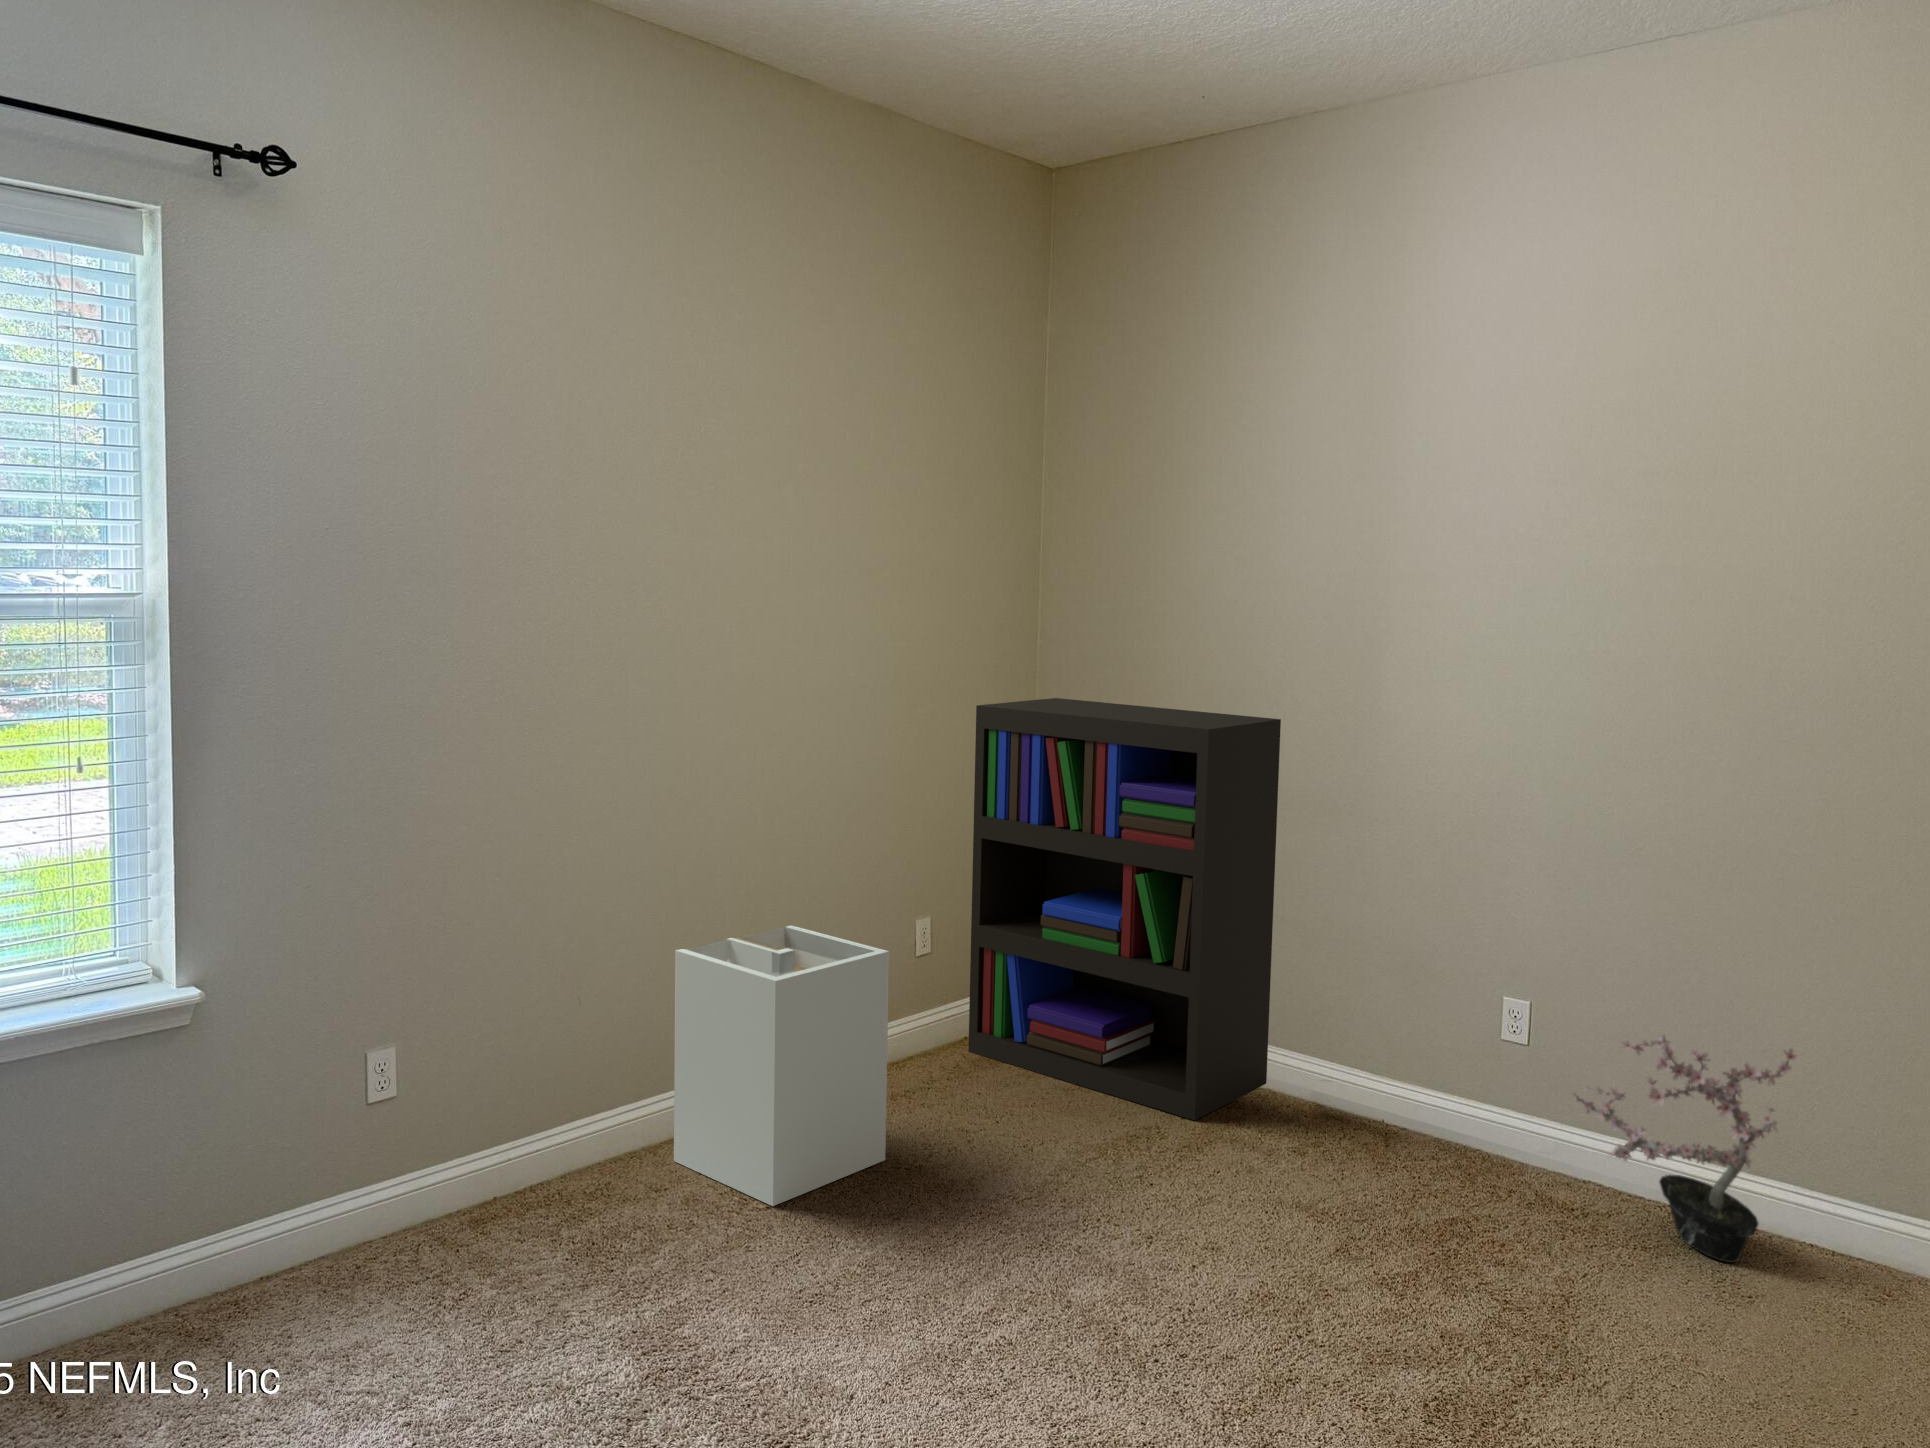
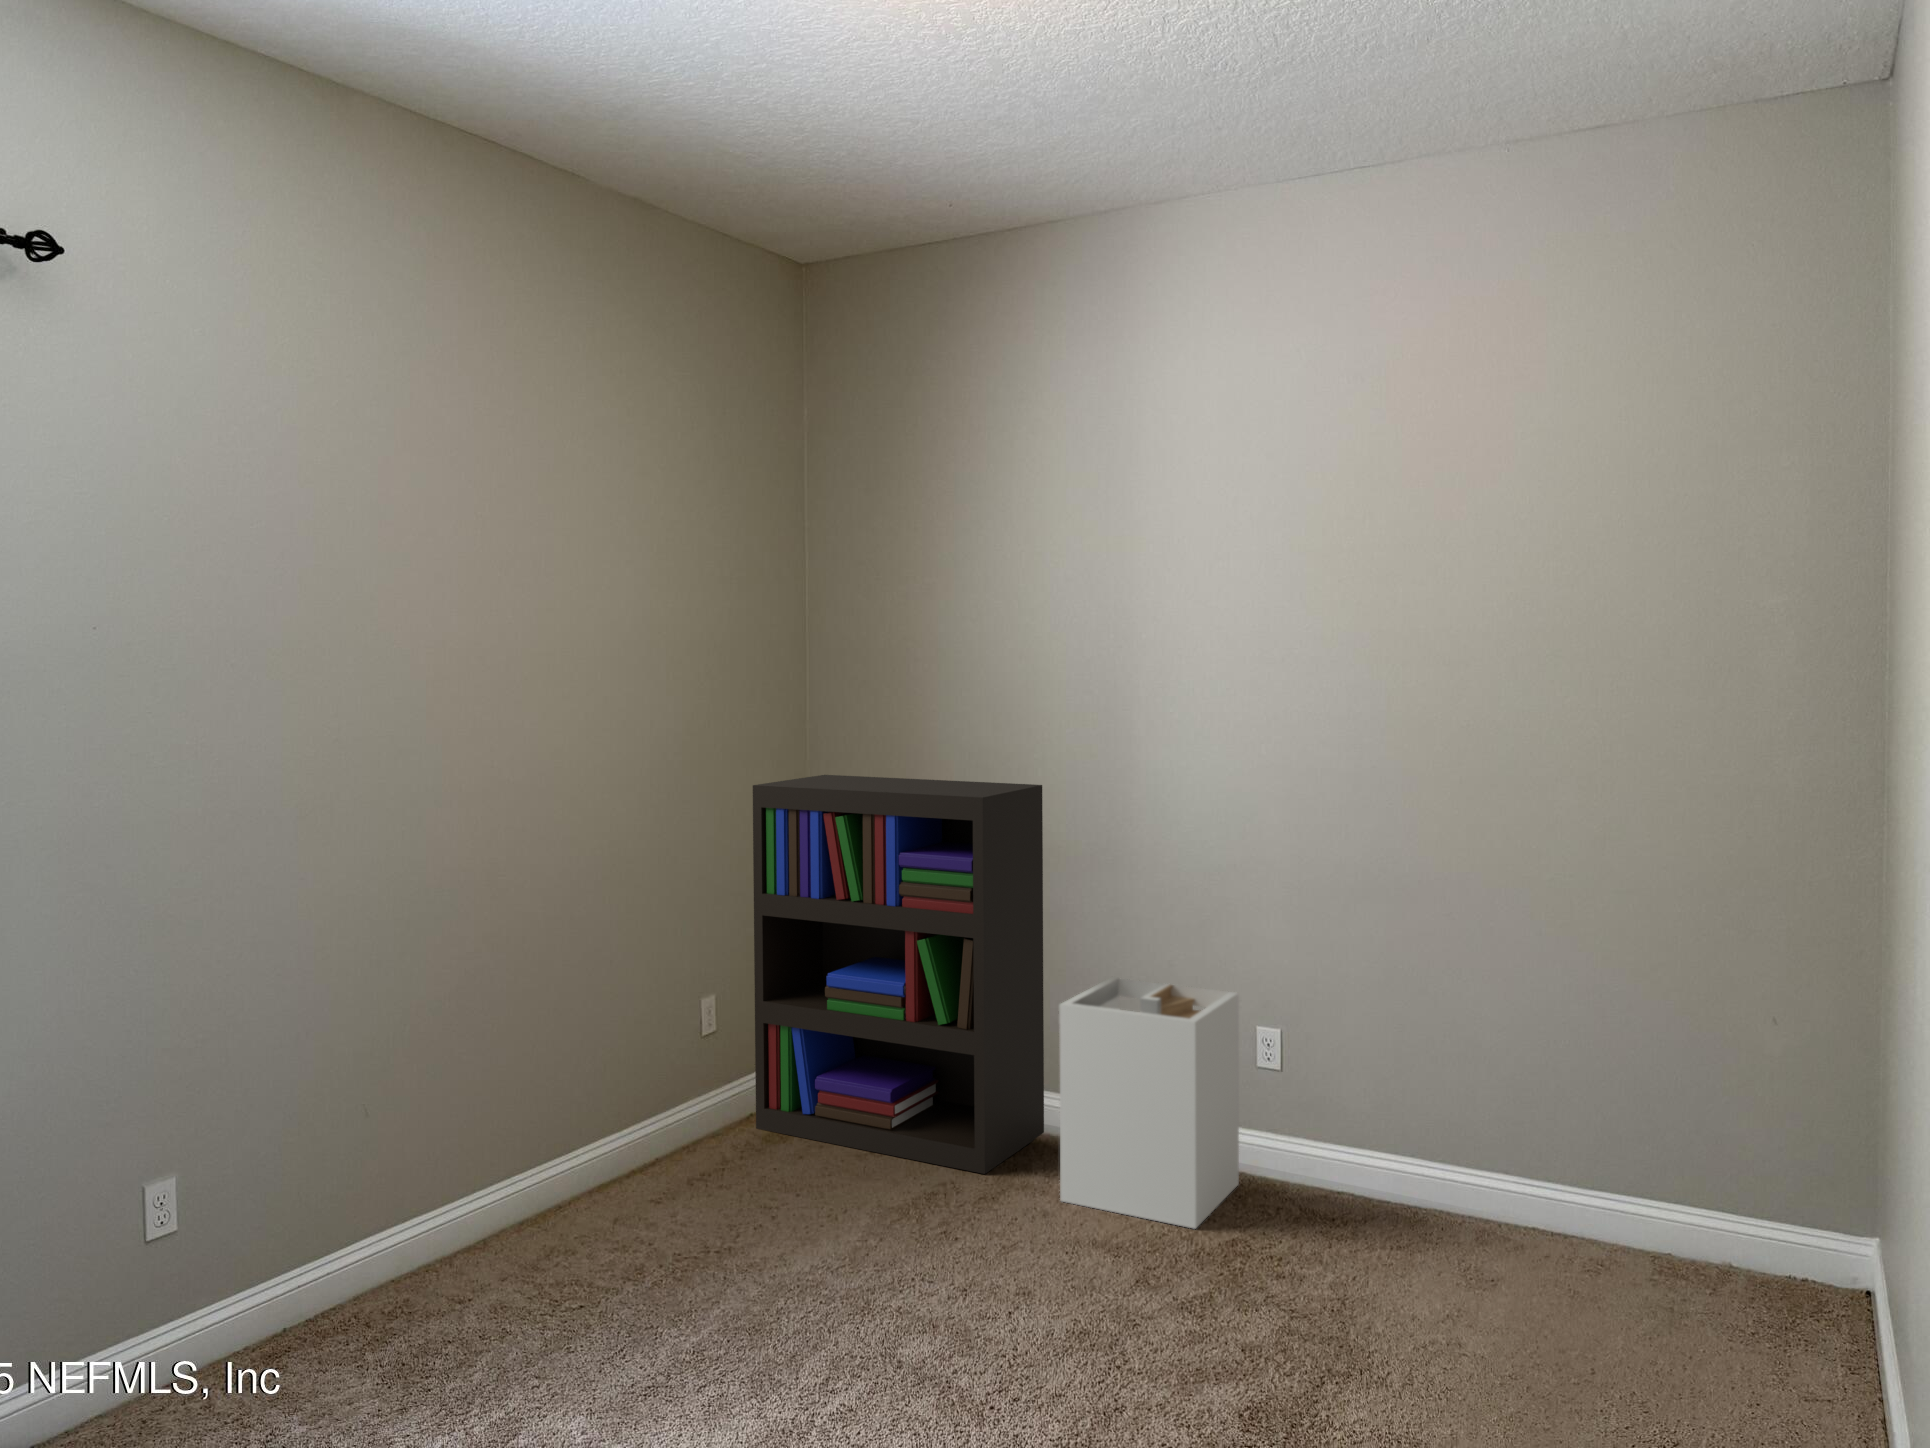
laundry hamper: present [674,926,889,1206] -> present [1059,977,1239,1228]
potted plant: present [1573,1033,1798,1263] -> none [1321,1038,1521,1253]

